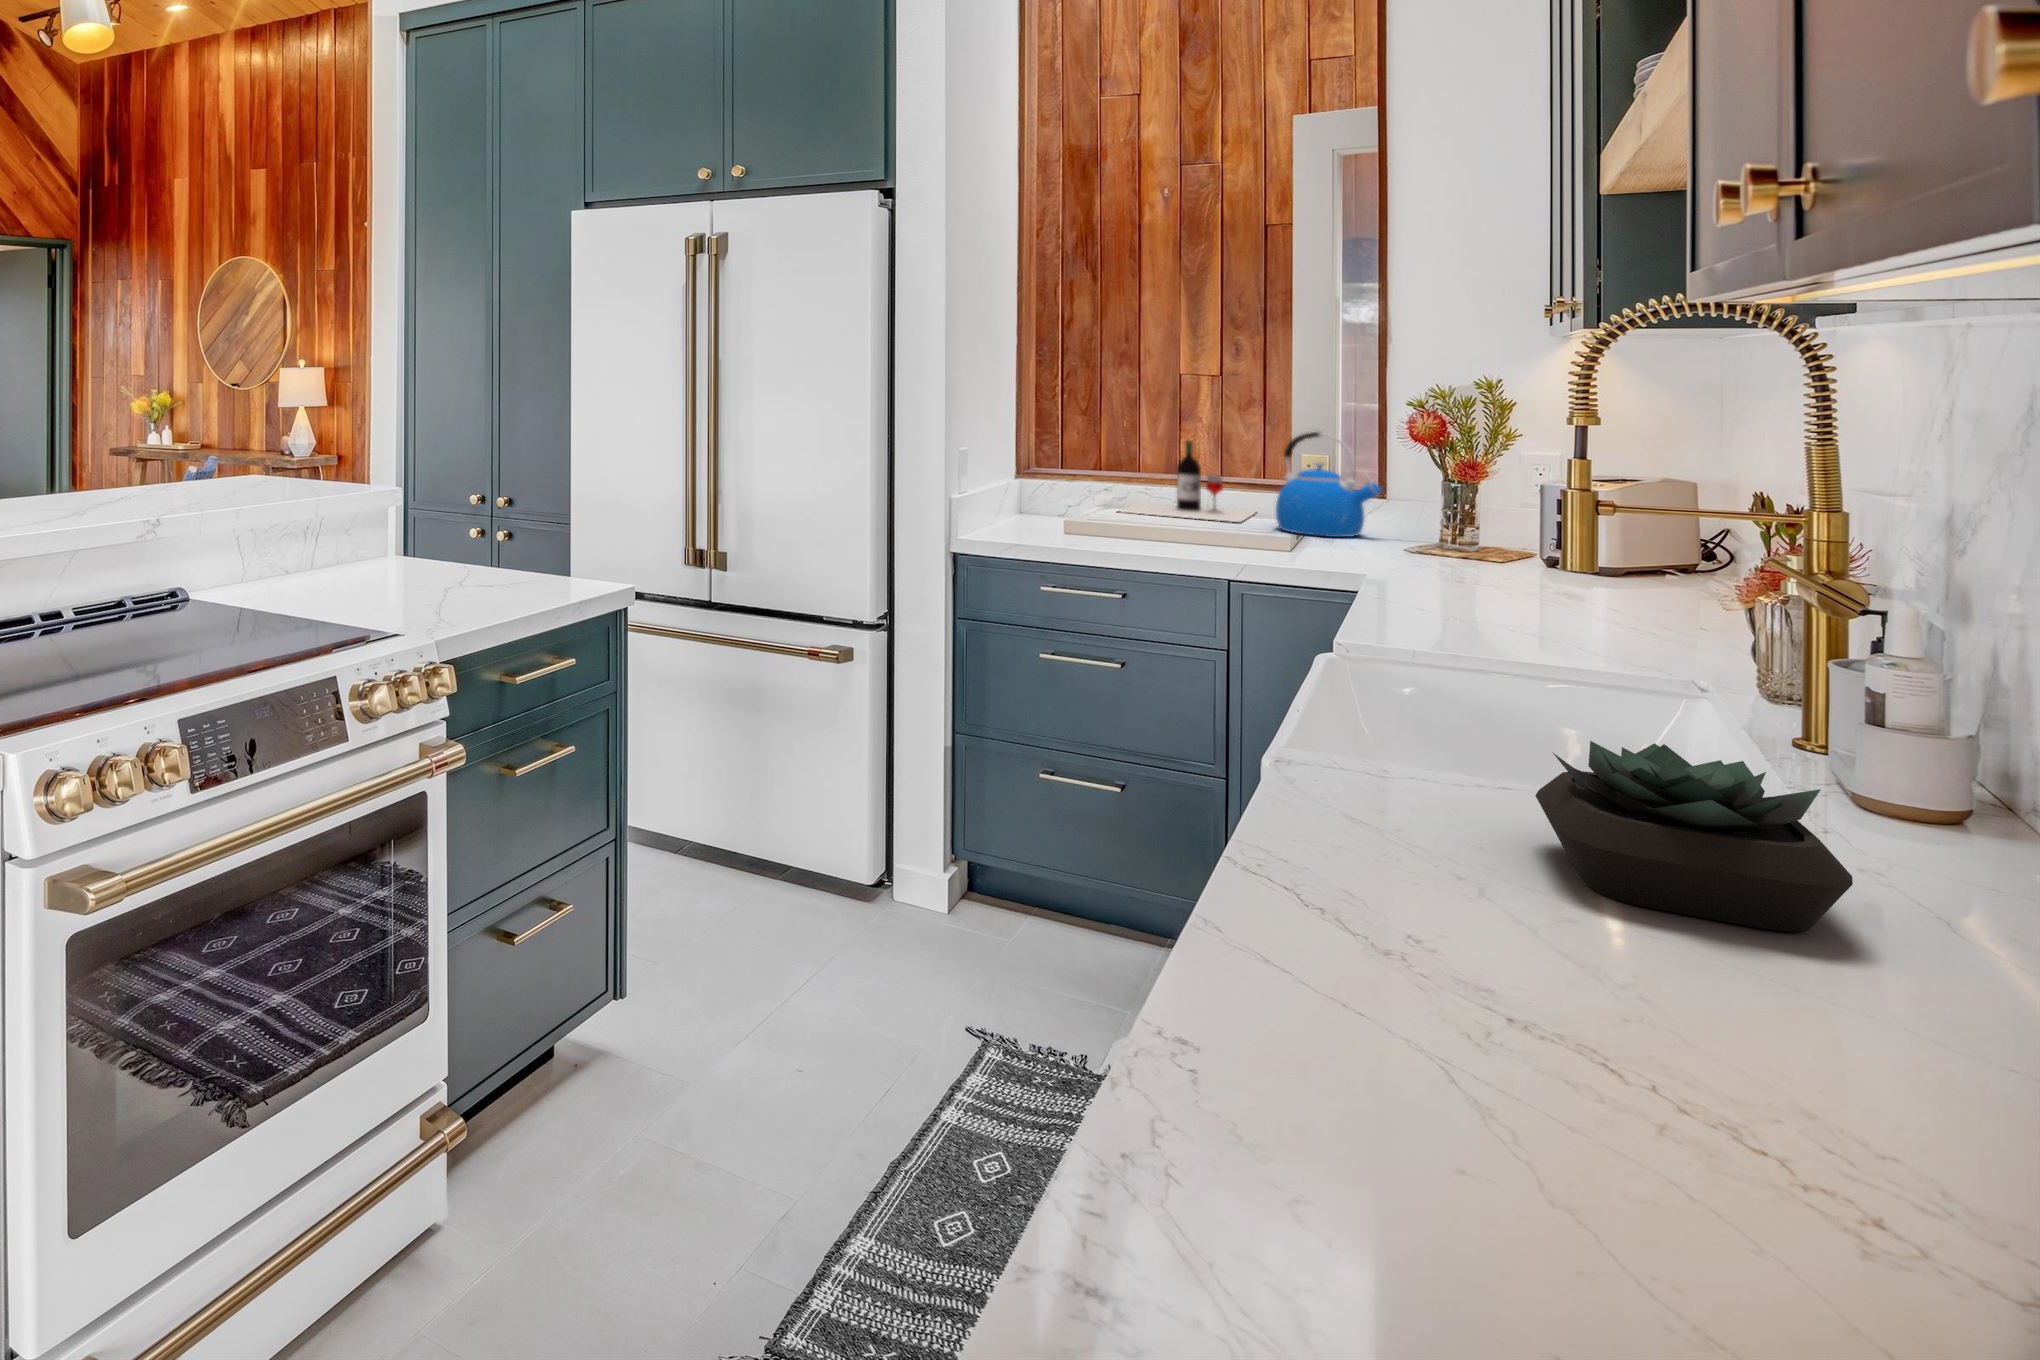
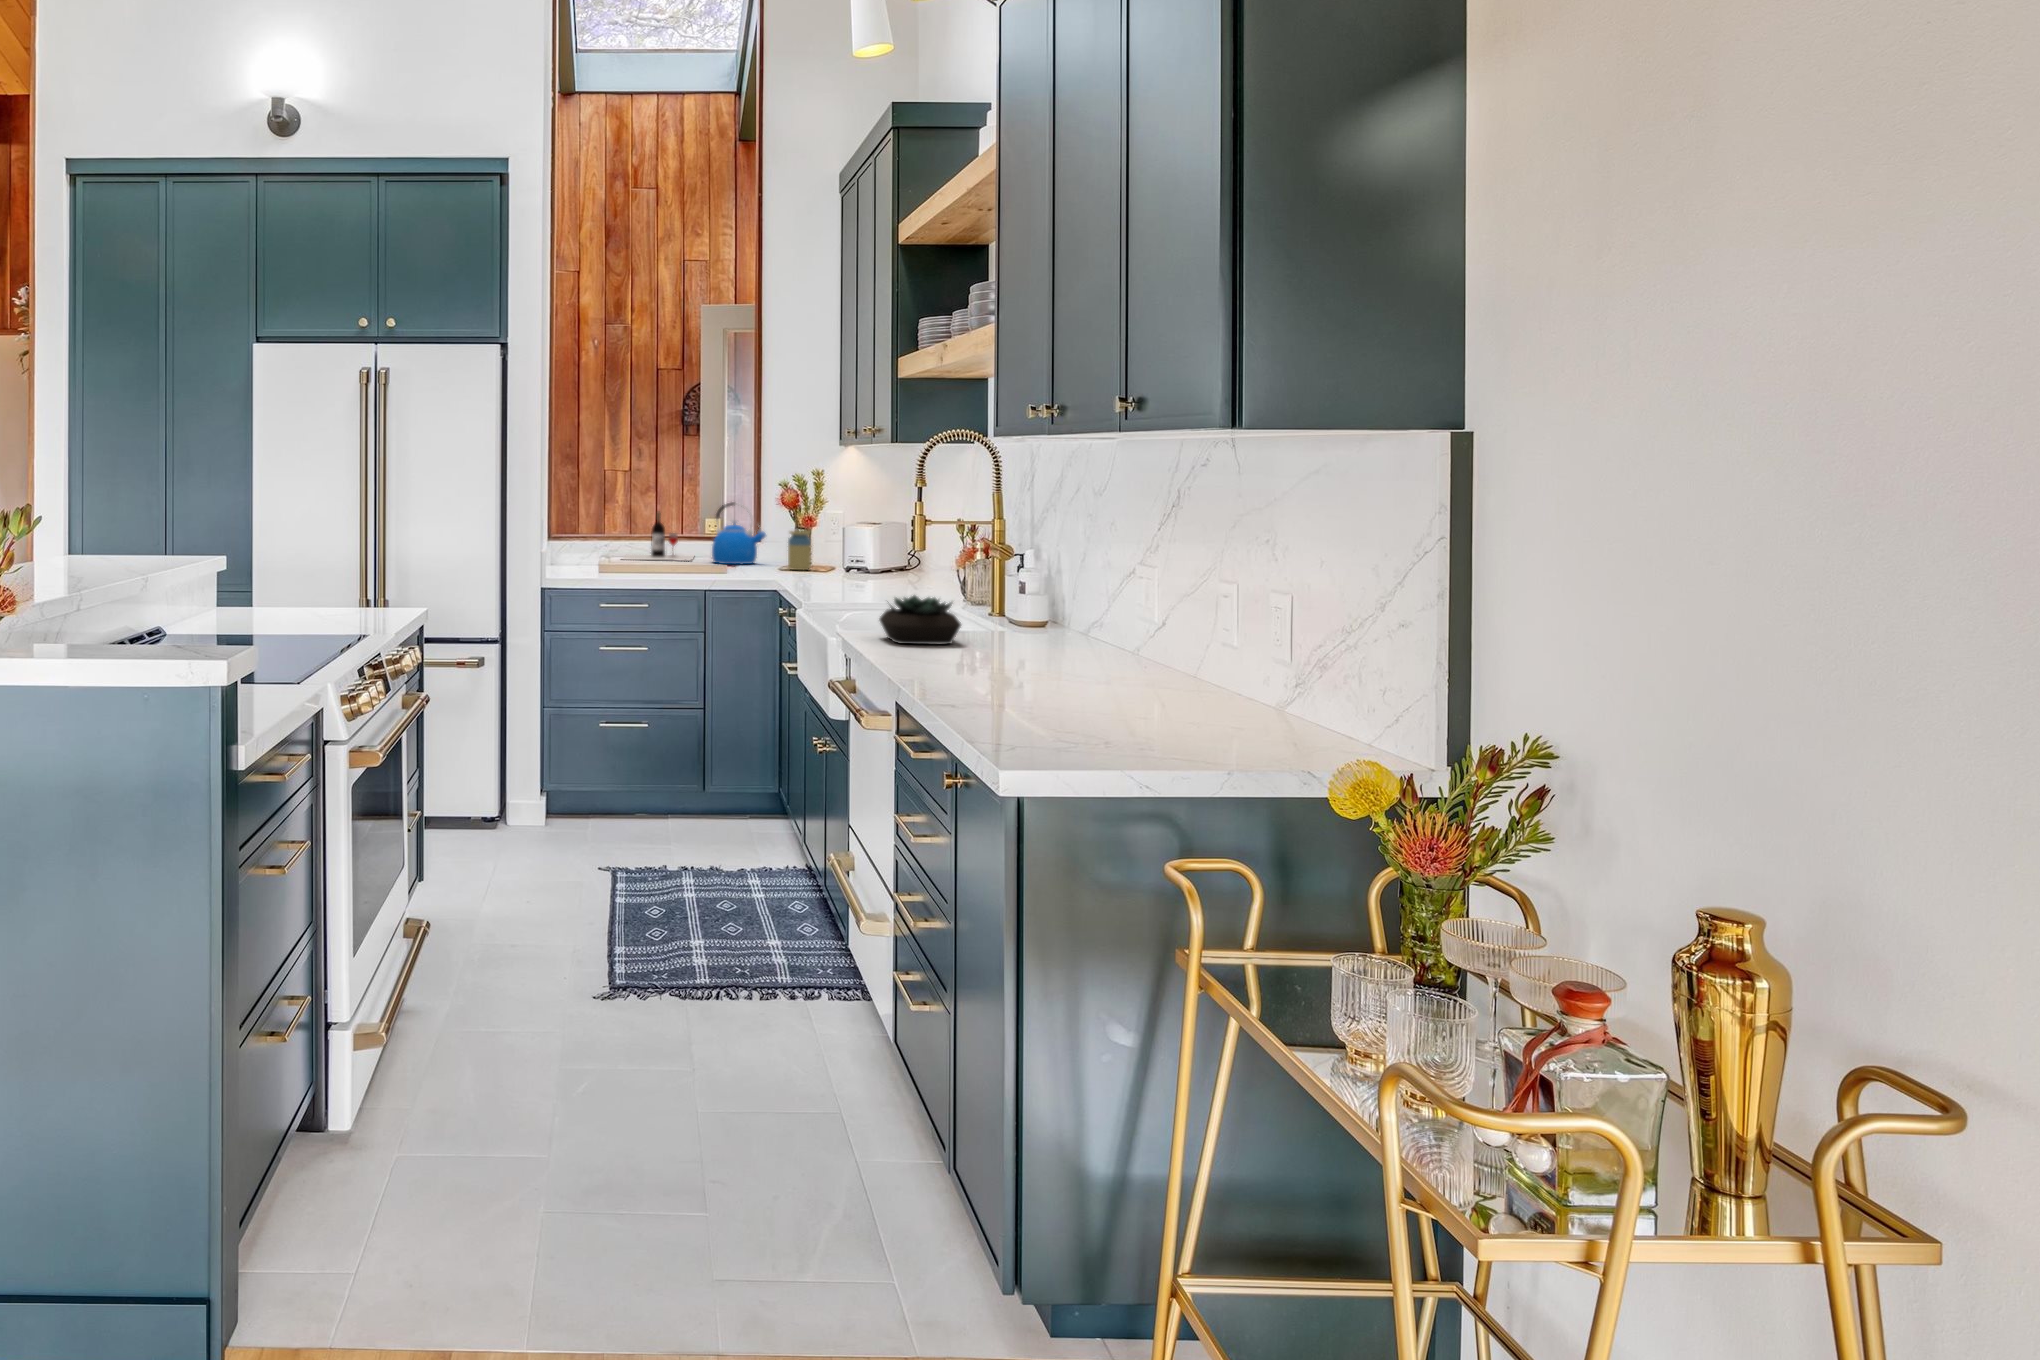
jar: none [1419,487,1470,560] -> present [788,531,811,570]

